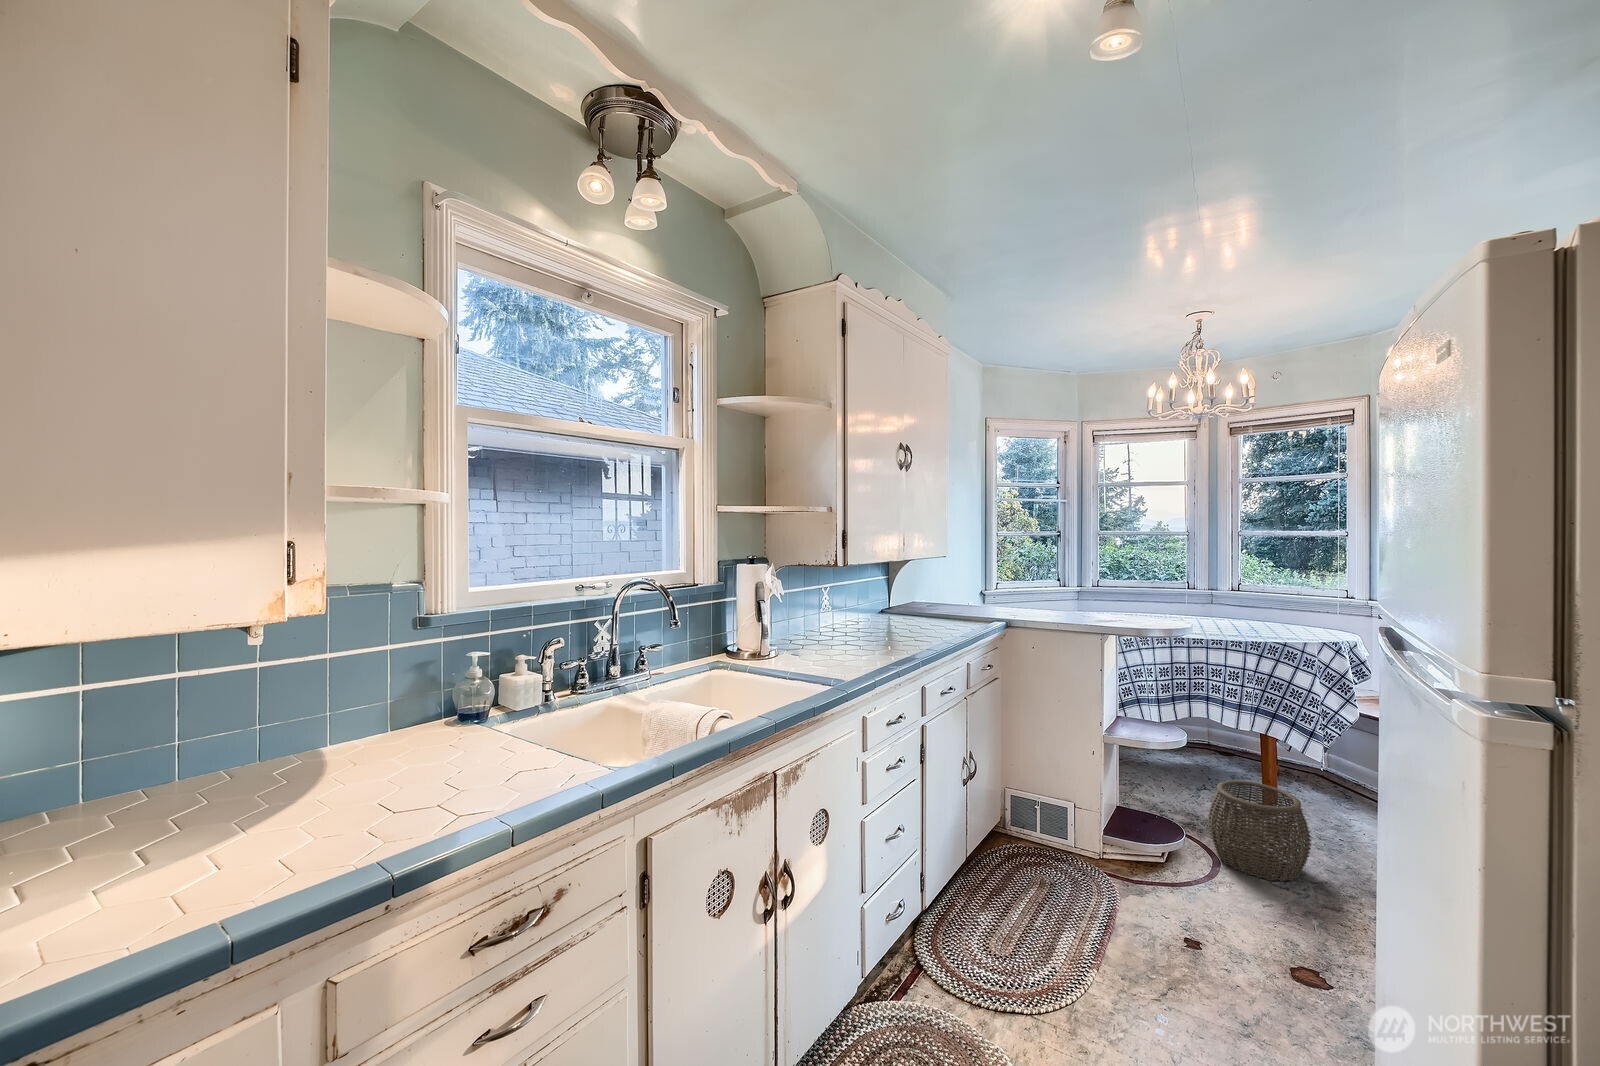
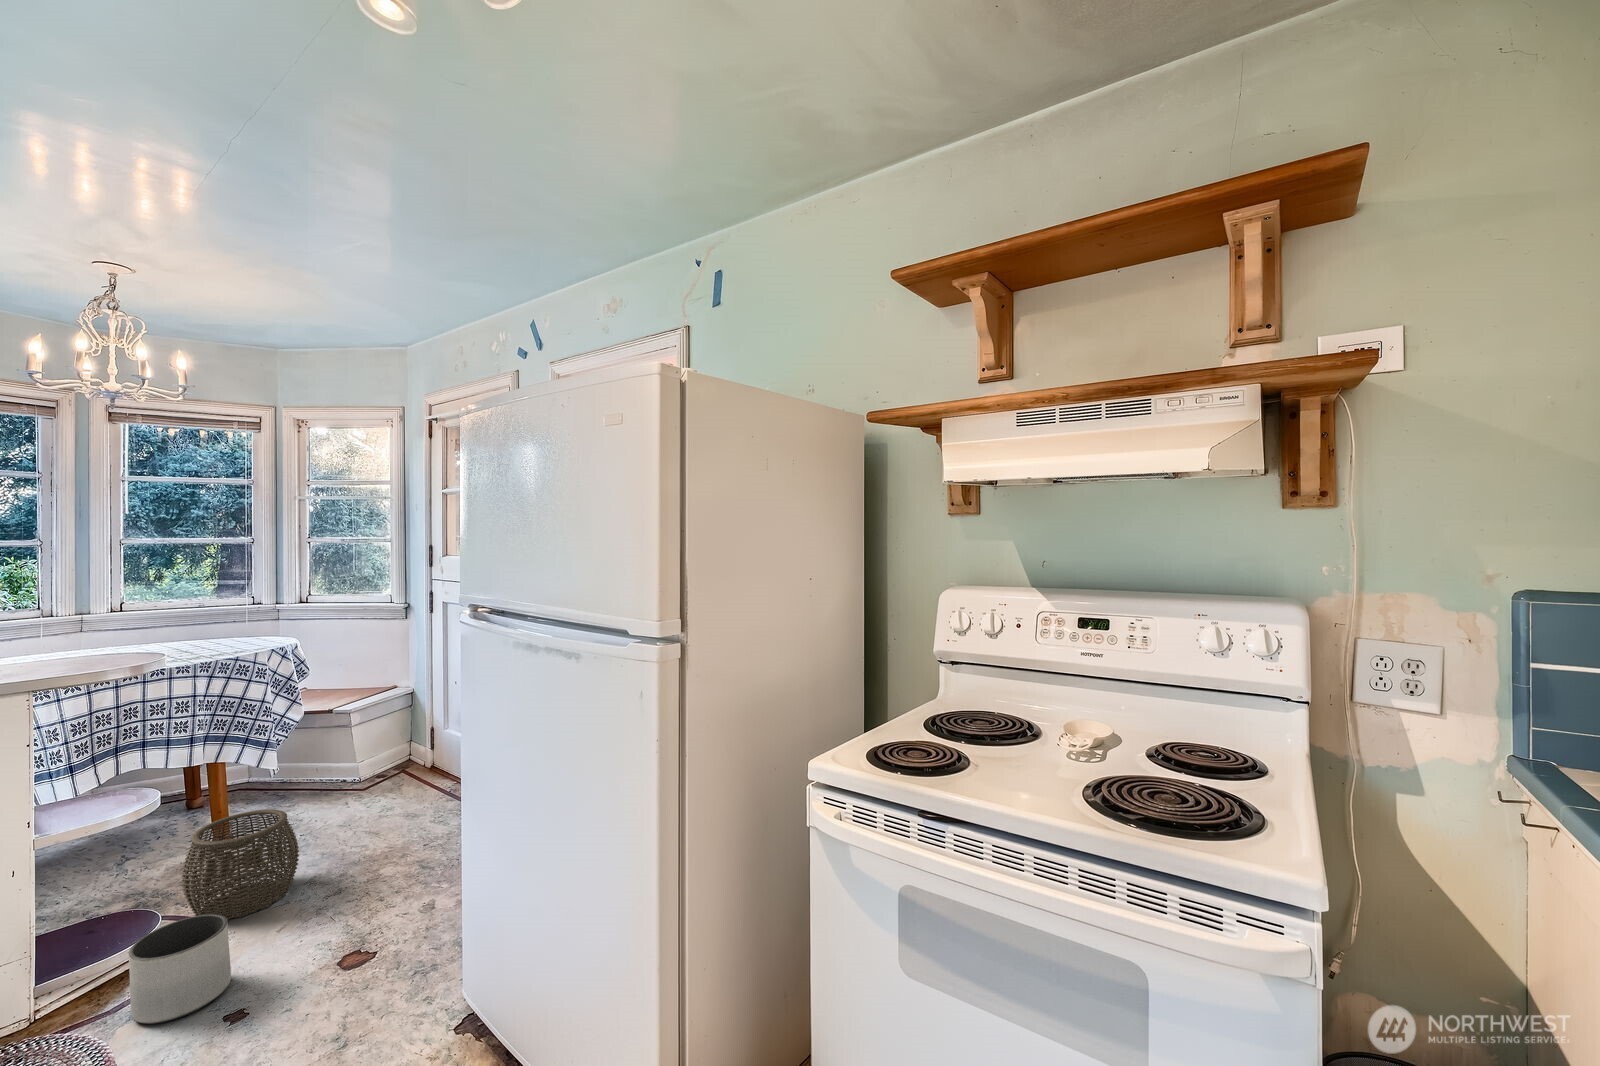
planter: none [1137,834,1207,916] -> present [129,914,231,1024]

